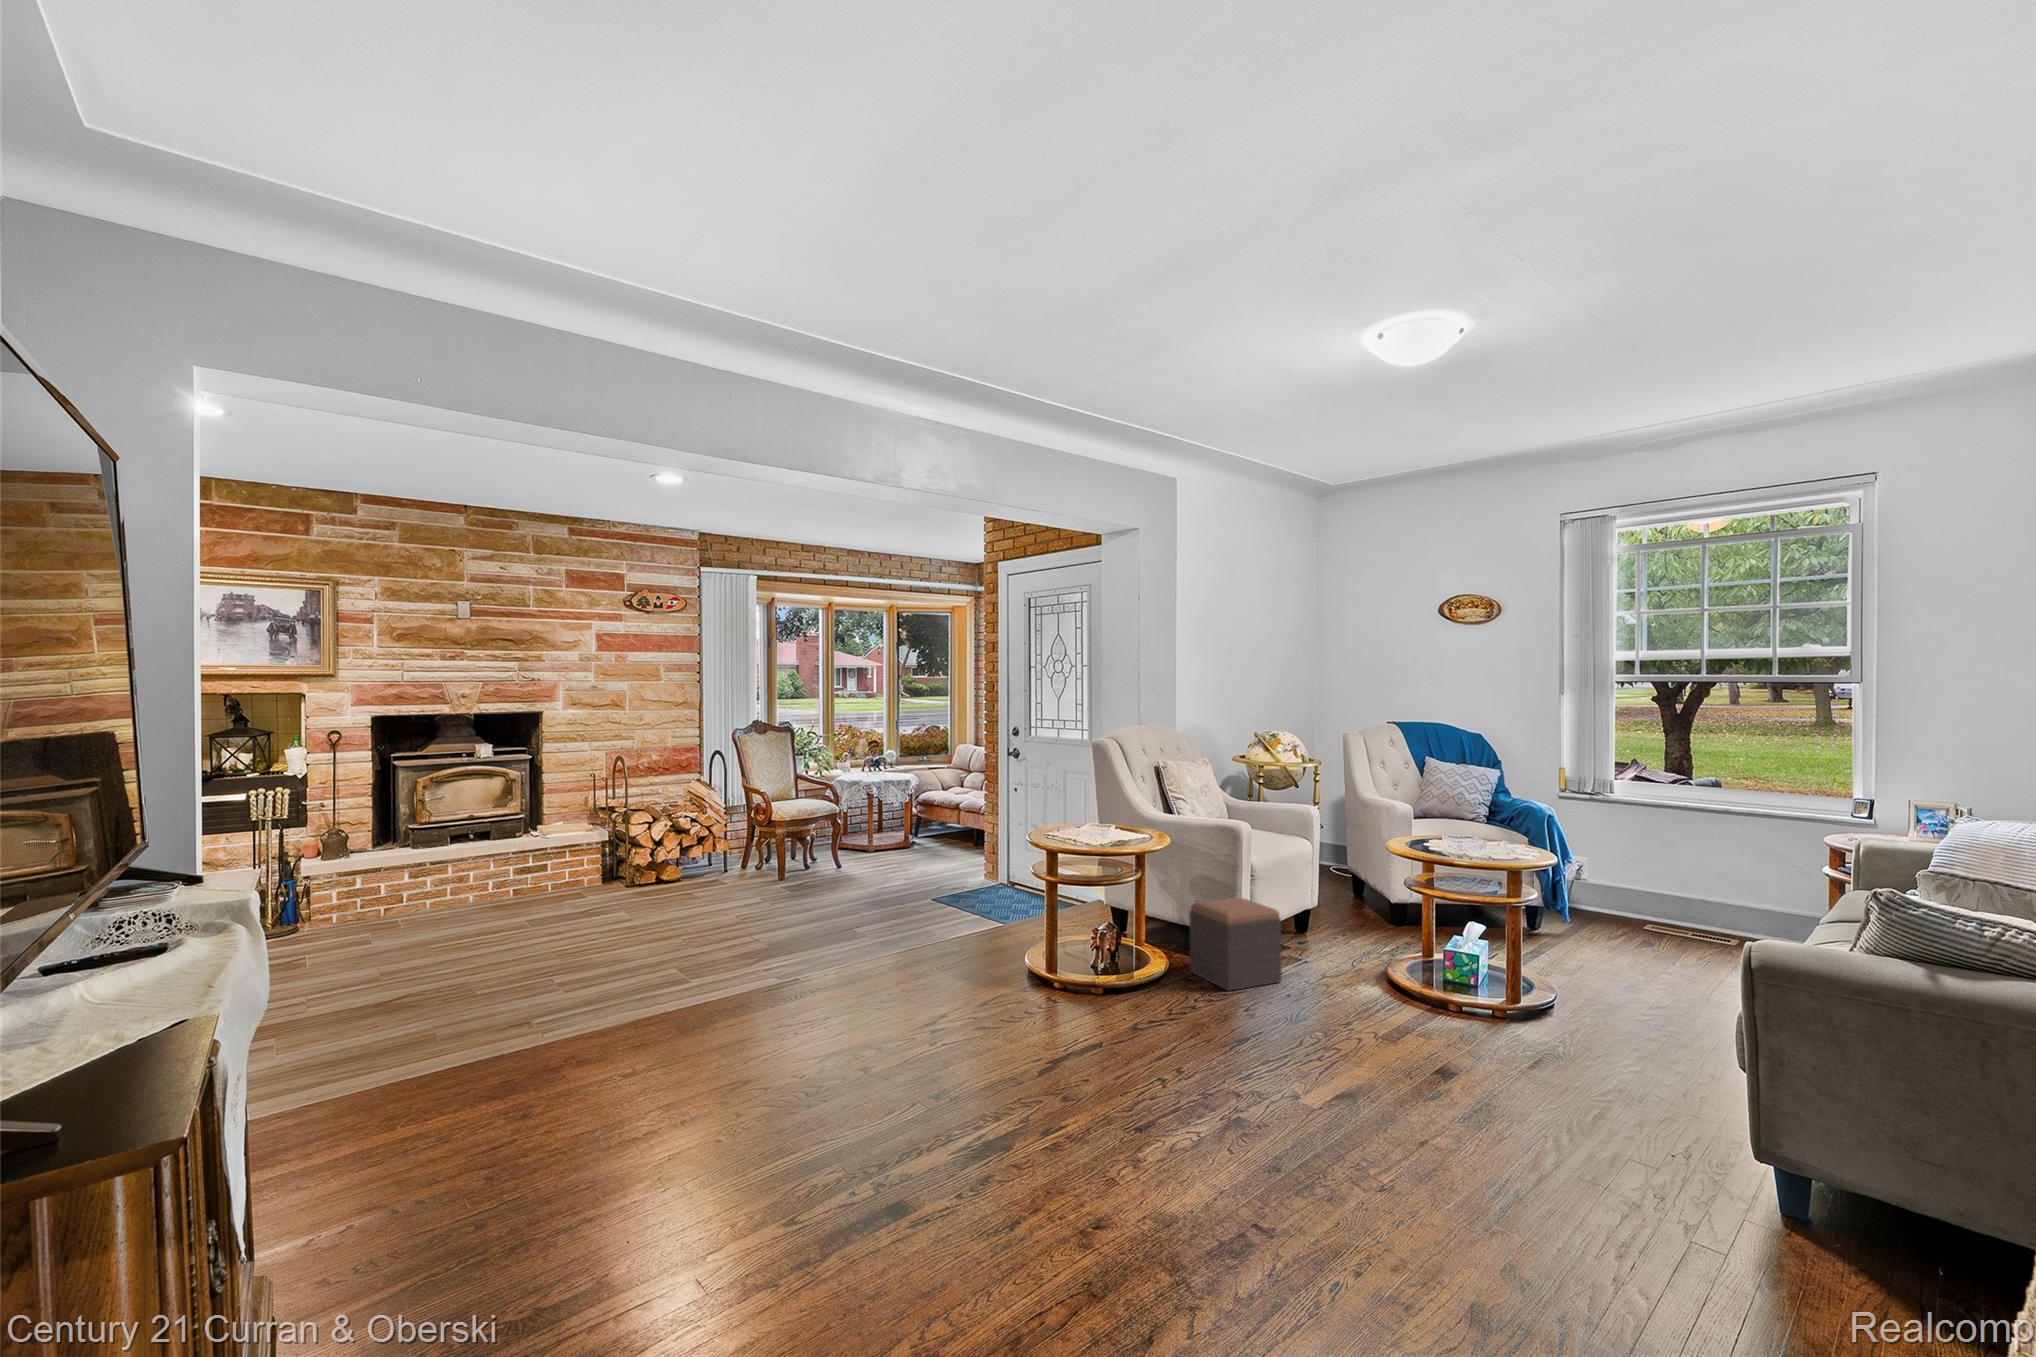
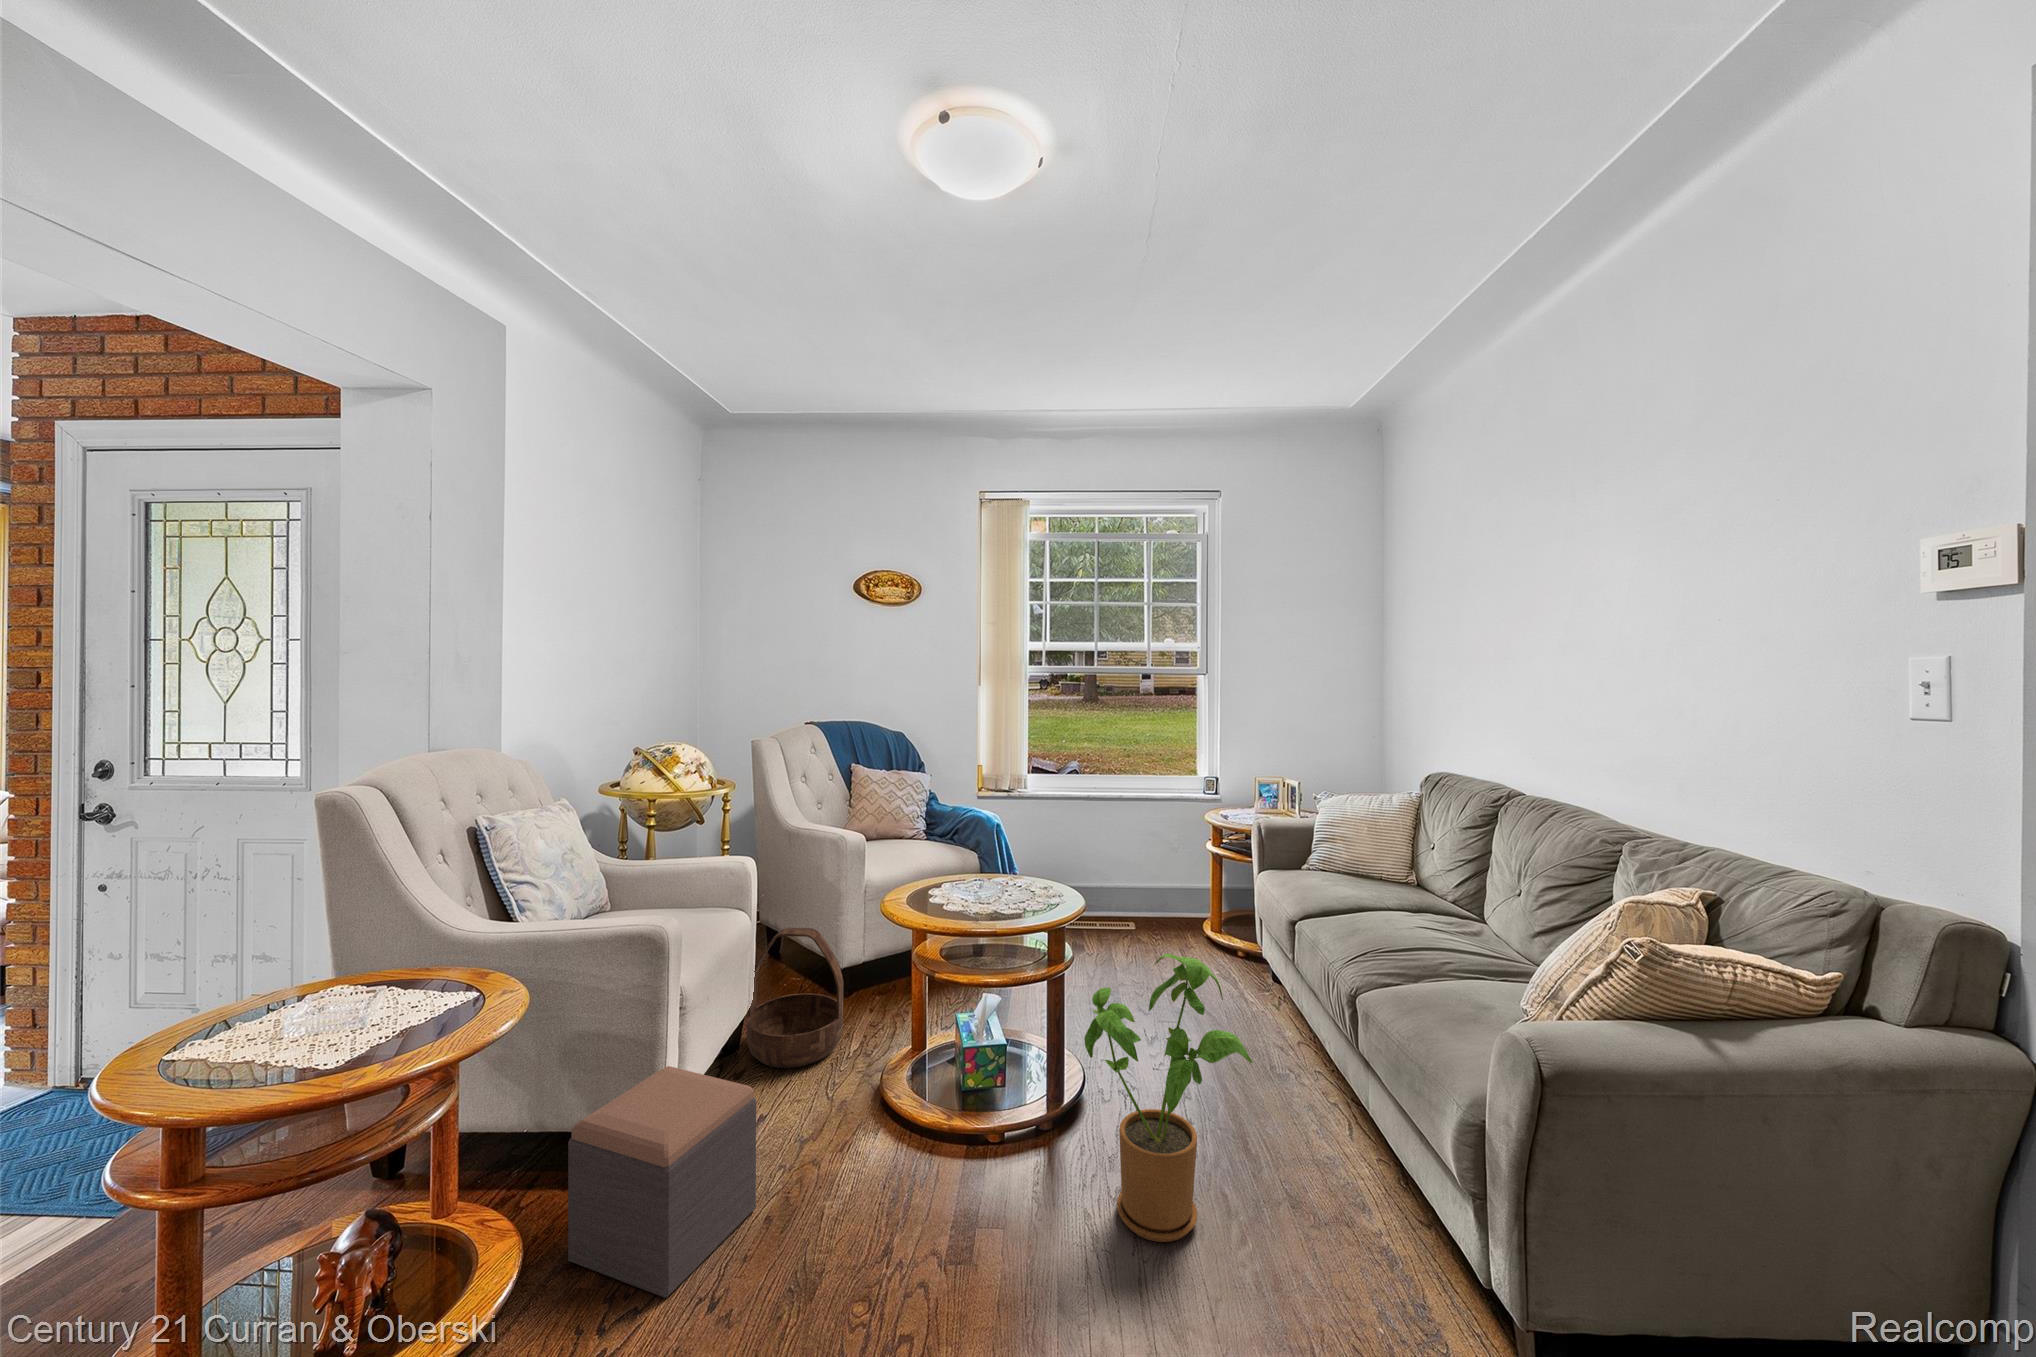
basket: none [1307,857,1375,949] -> present [747,928,843,1068]
house plant: none [1474,872,1585,1055] -> present [1085,954,1253,1242]

